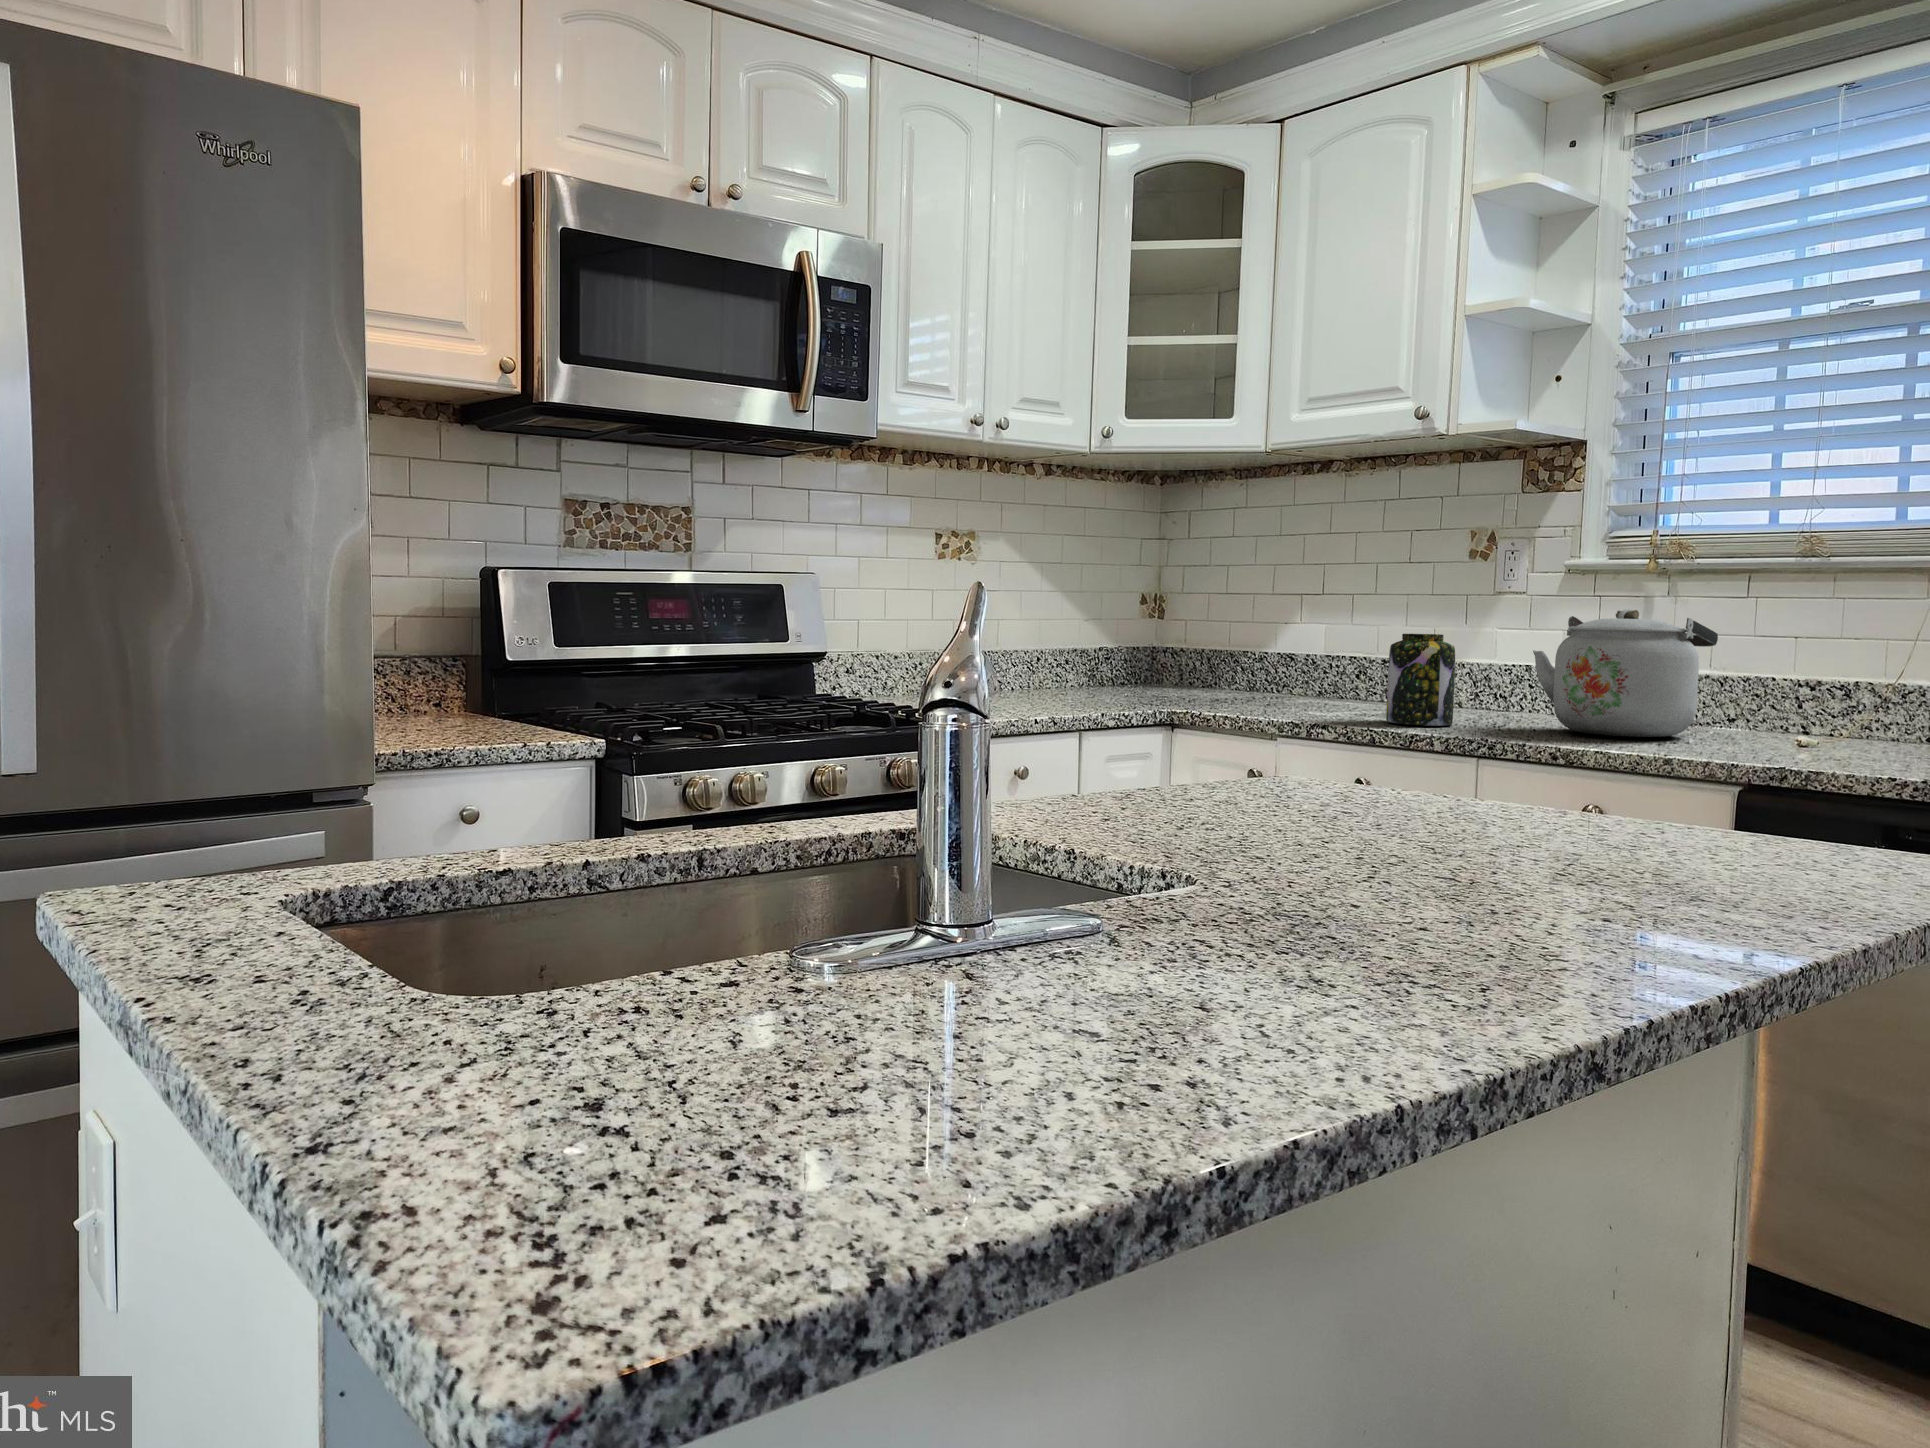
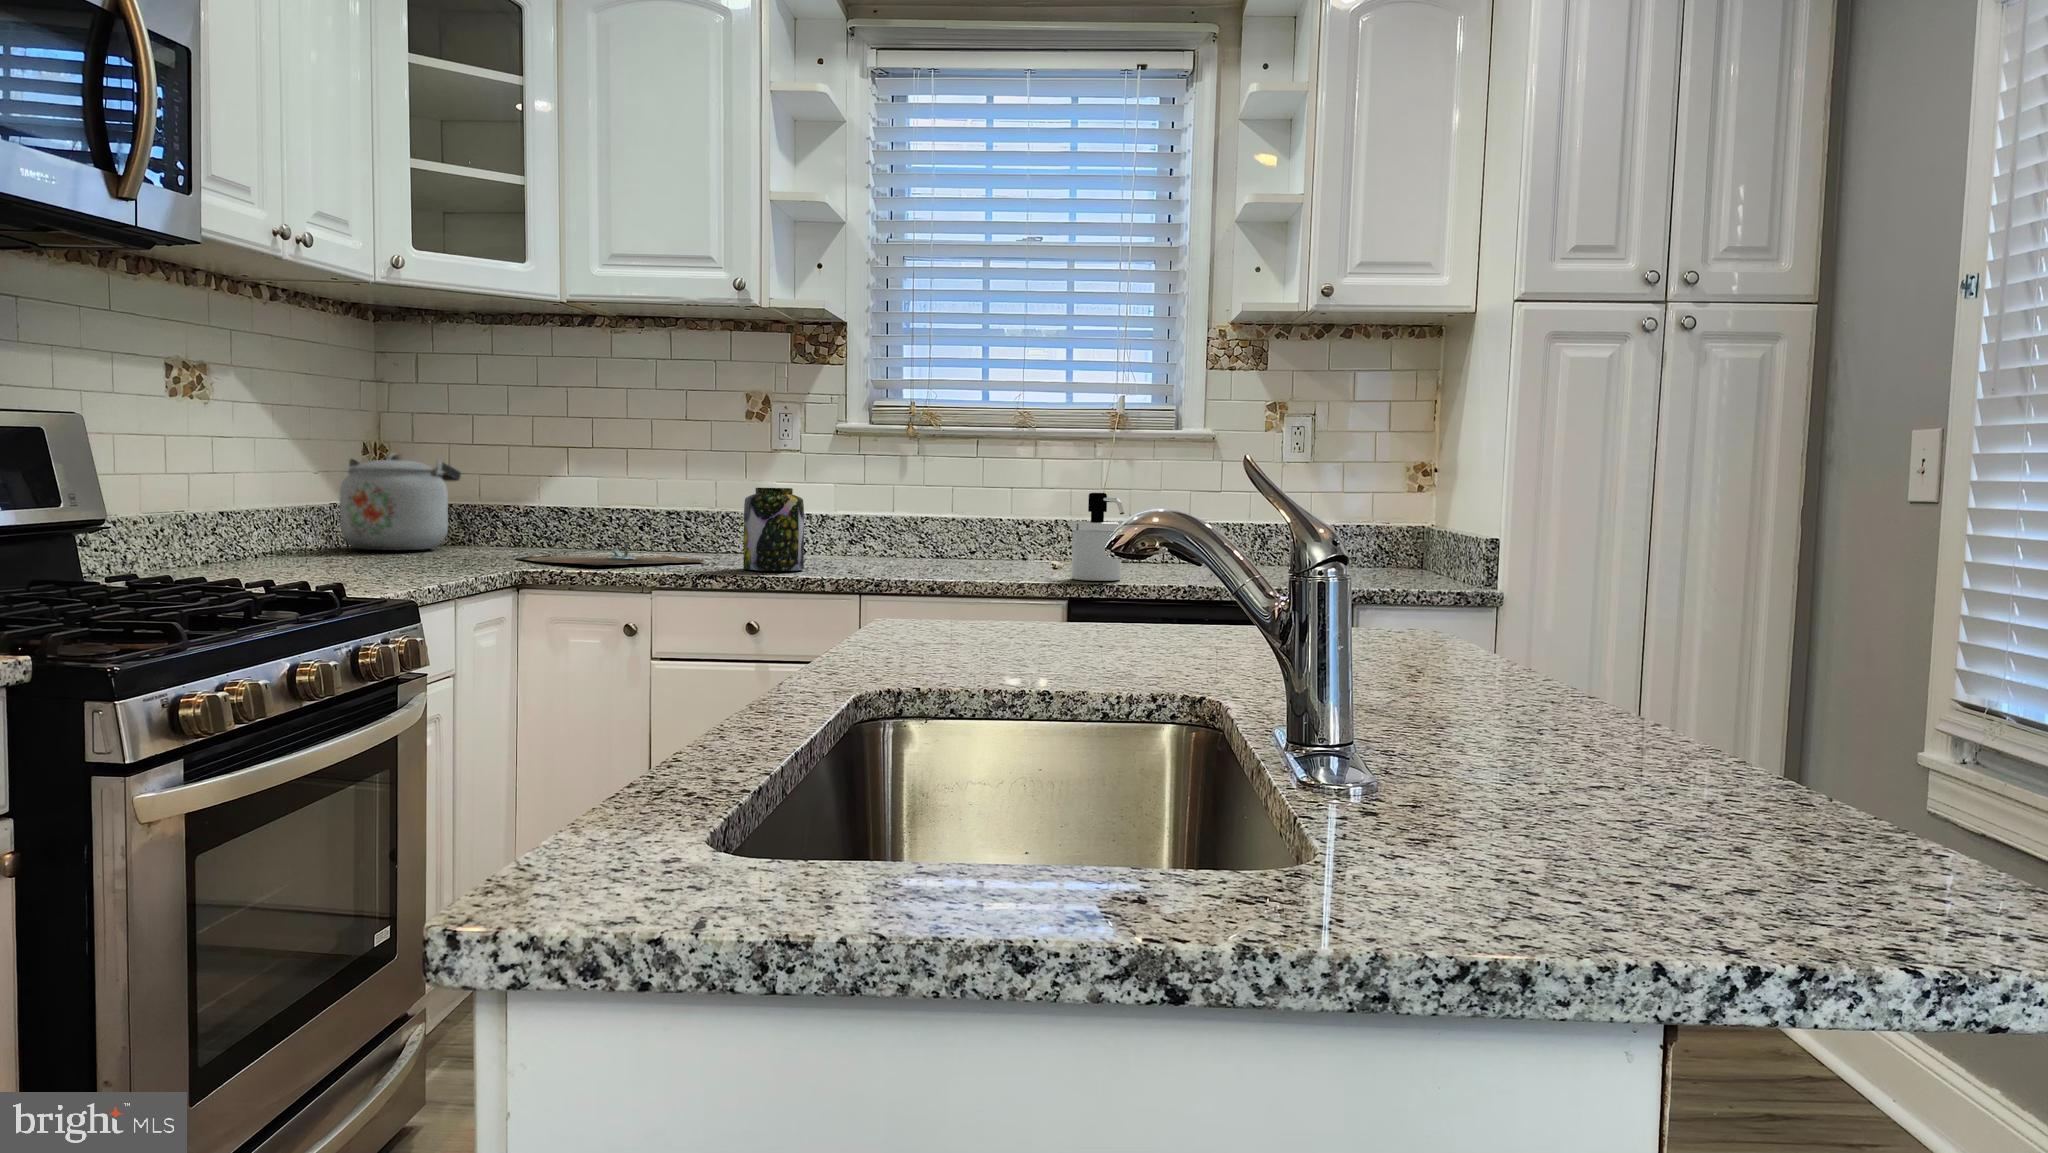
kettle: present [1533,609,1718,737] -> present [339,453,461,550]
soap dispenser: none [1772,644,1859,765] -> present [1071,493,1124,581]
cutting board: none [1212,688,1377,712] -> present [517,542,705,565]

